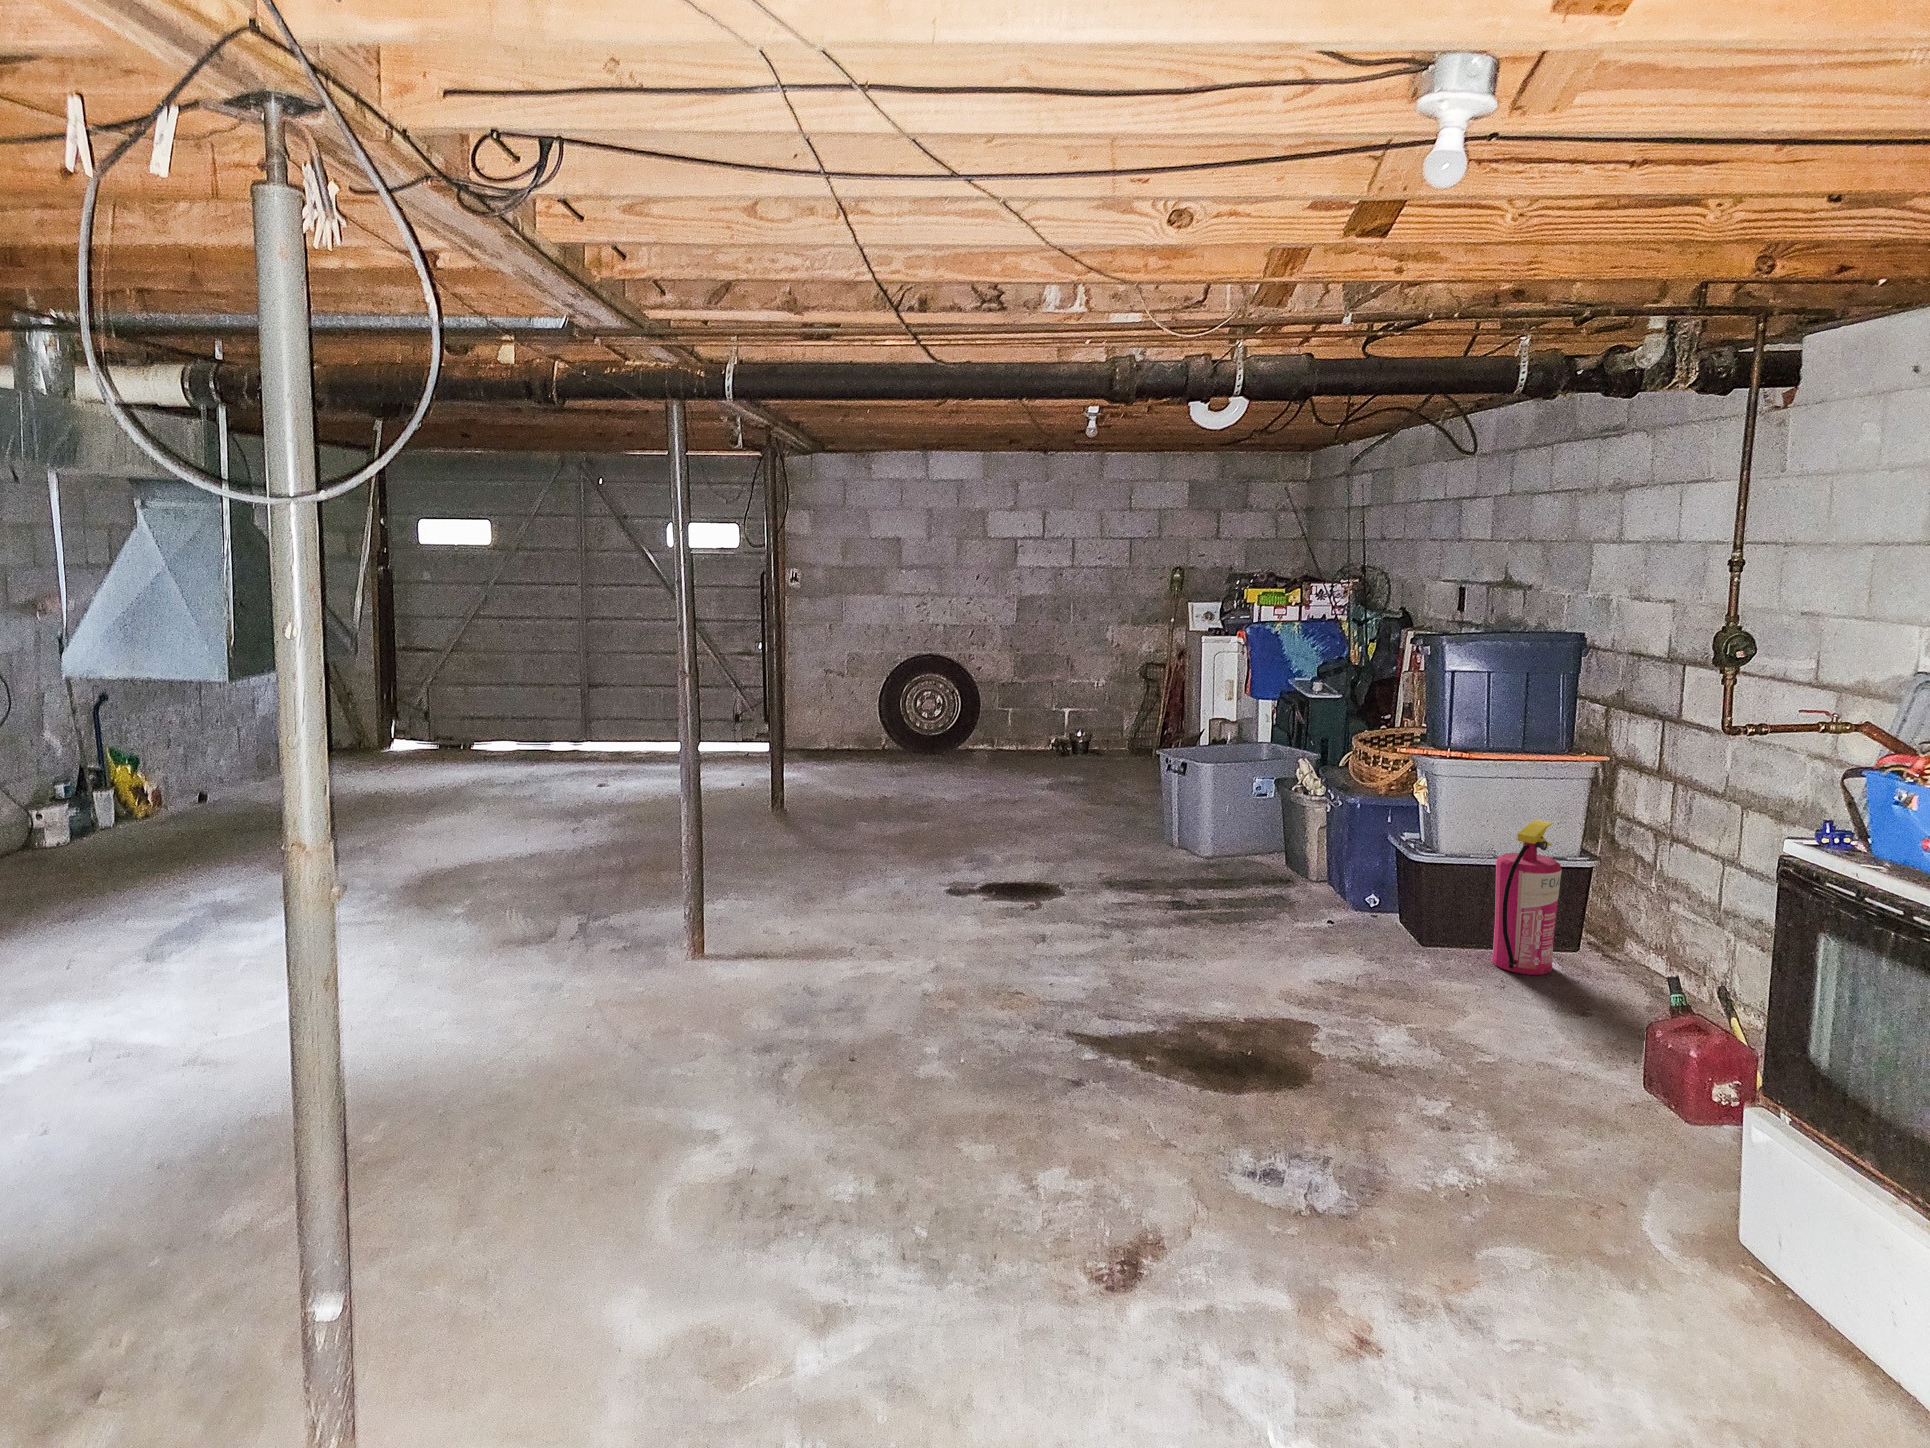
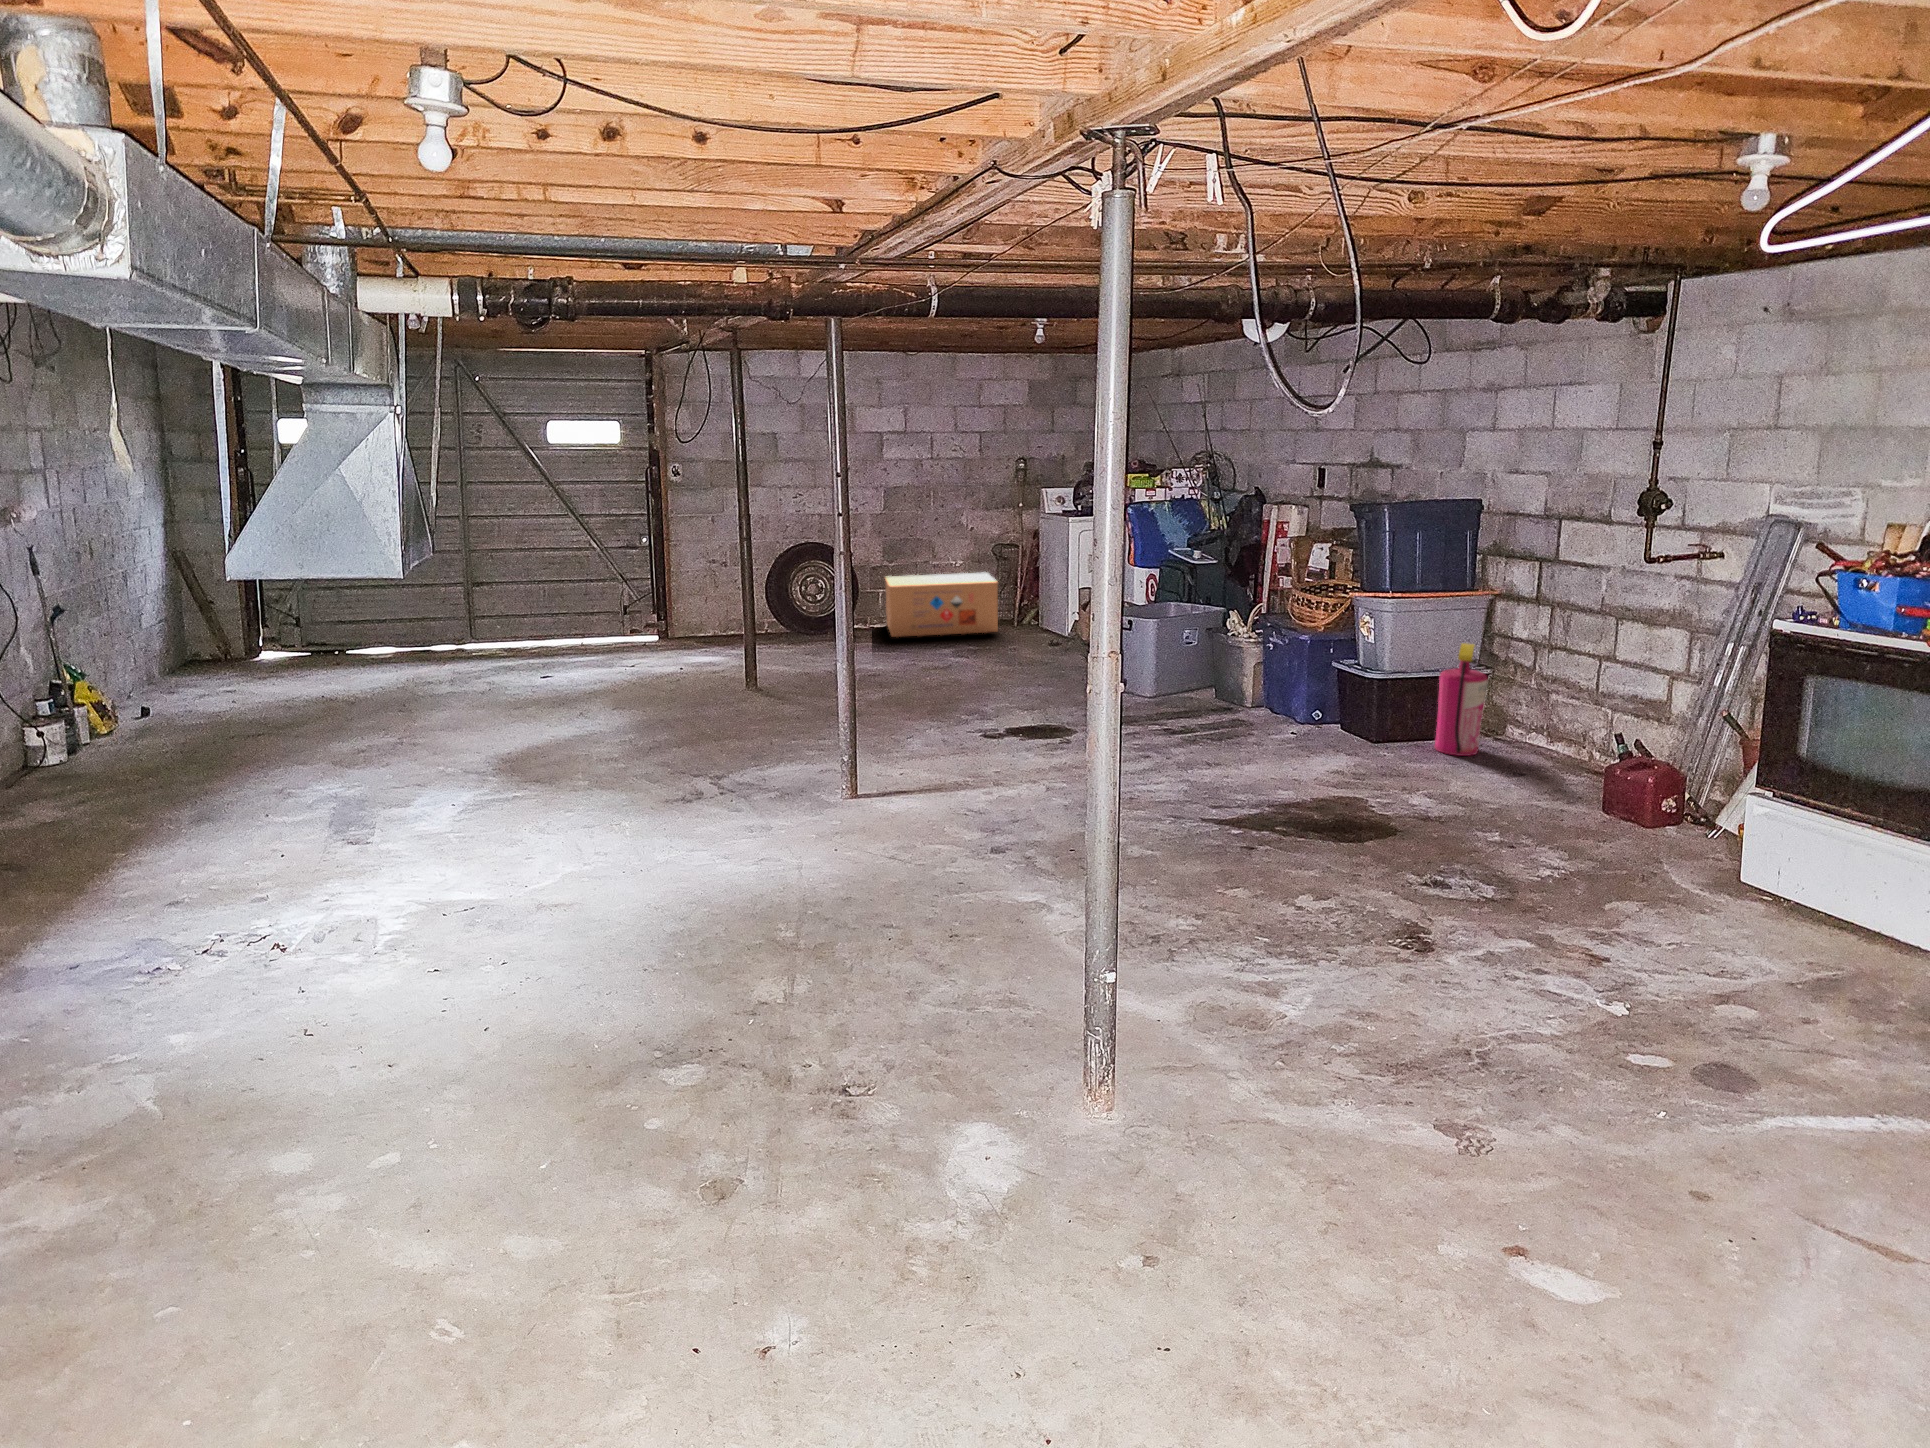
cardboard box: none [999,693,1129,766] -> present [885,573,998,637]

